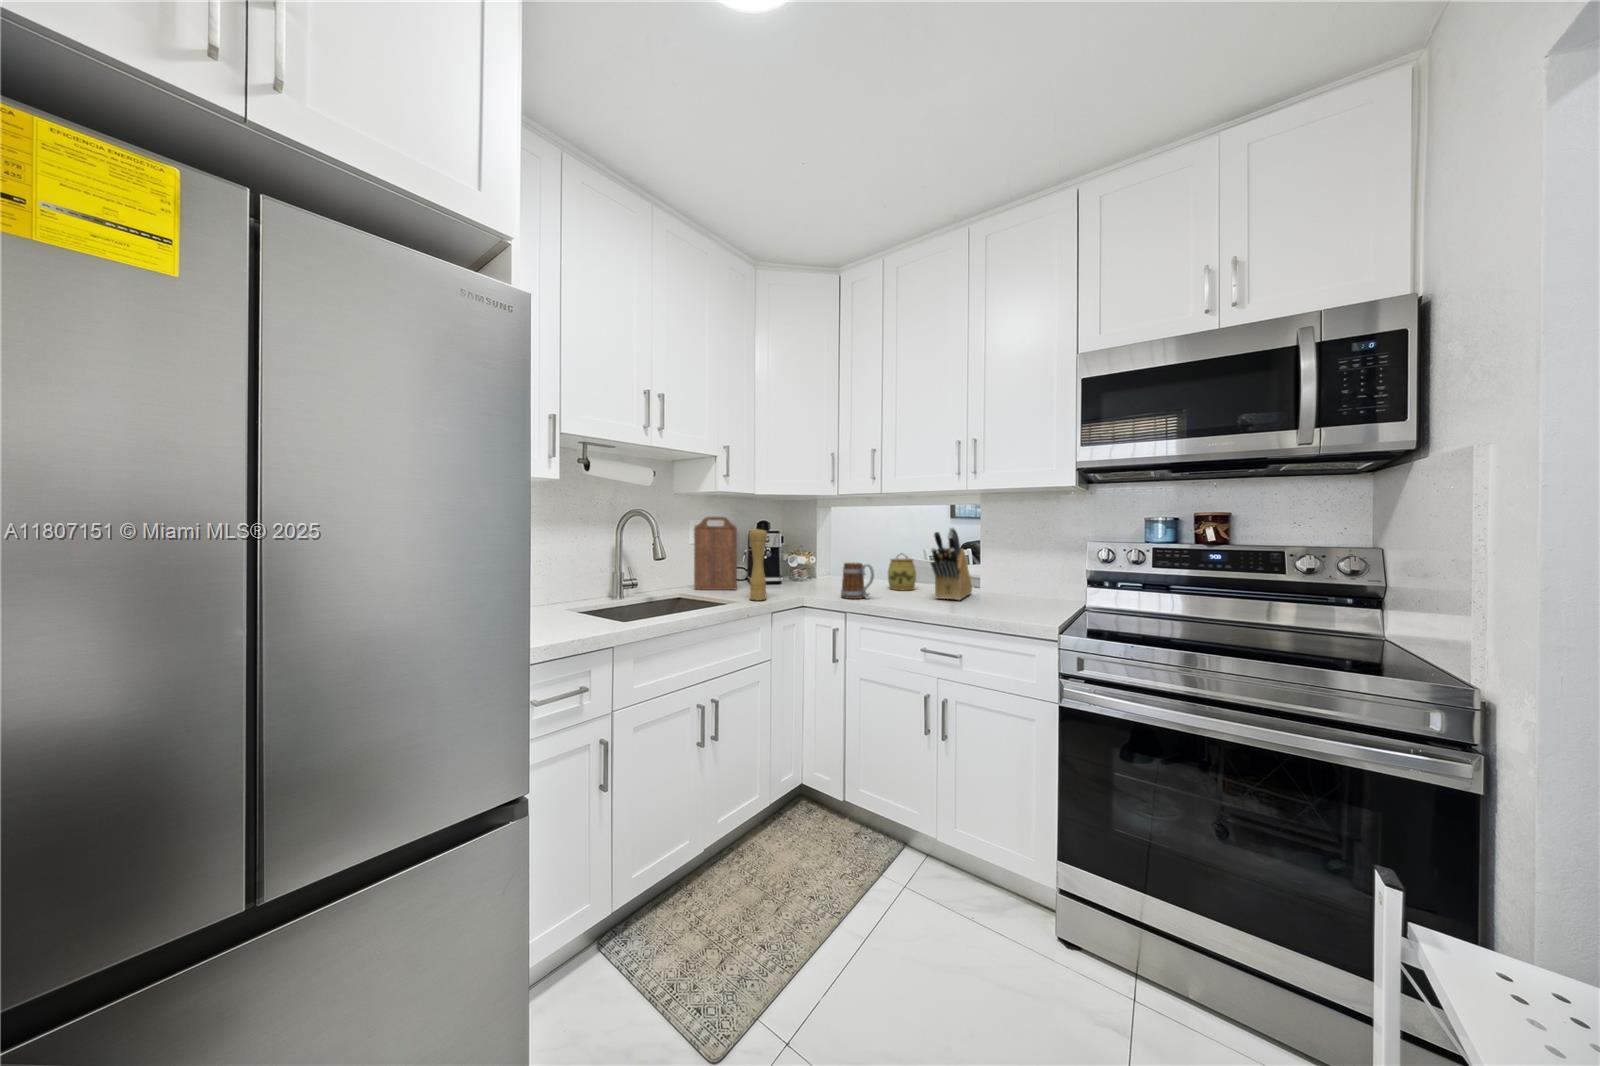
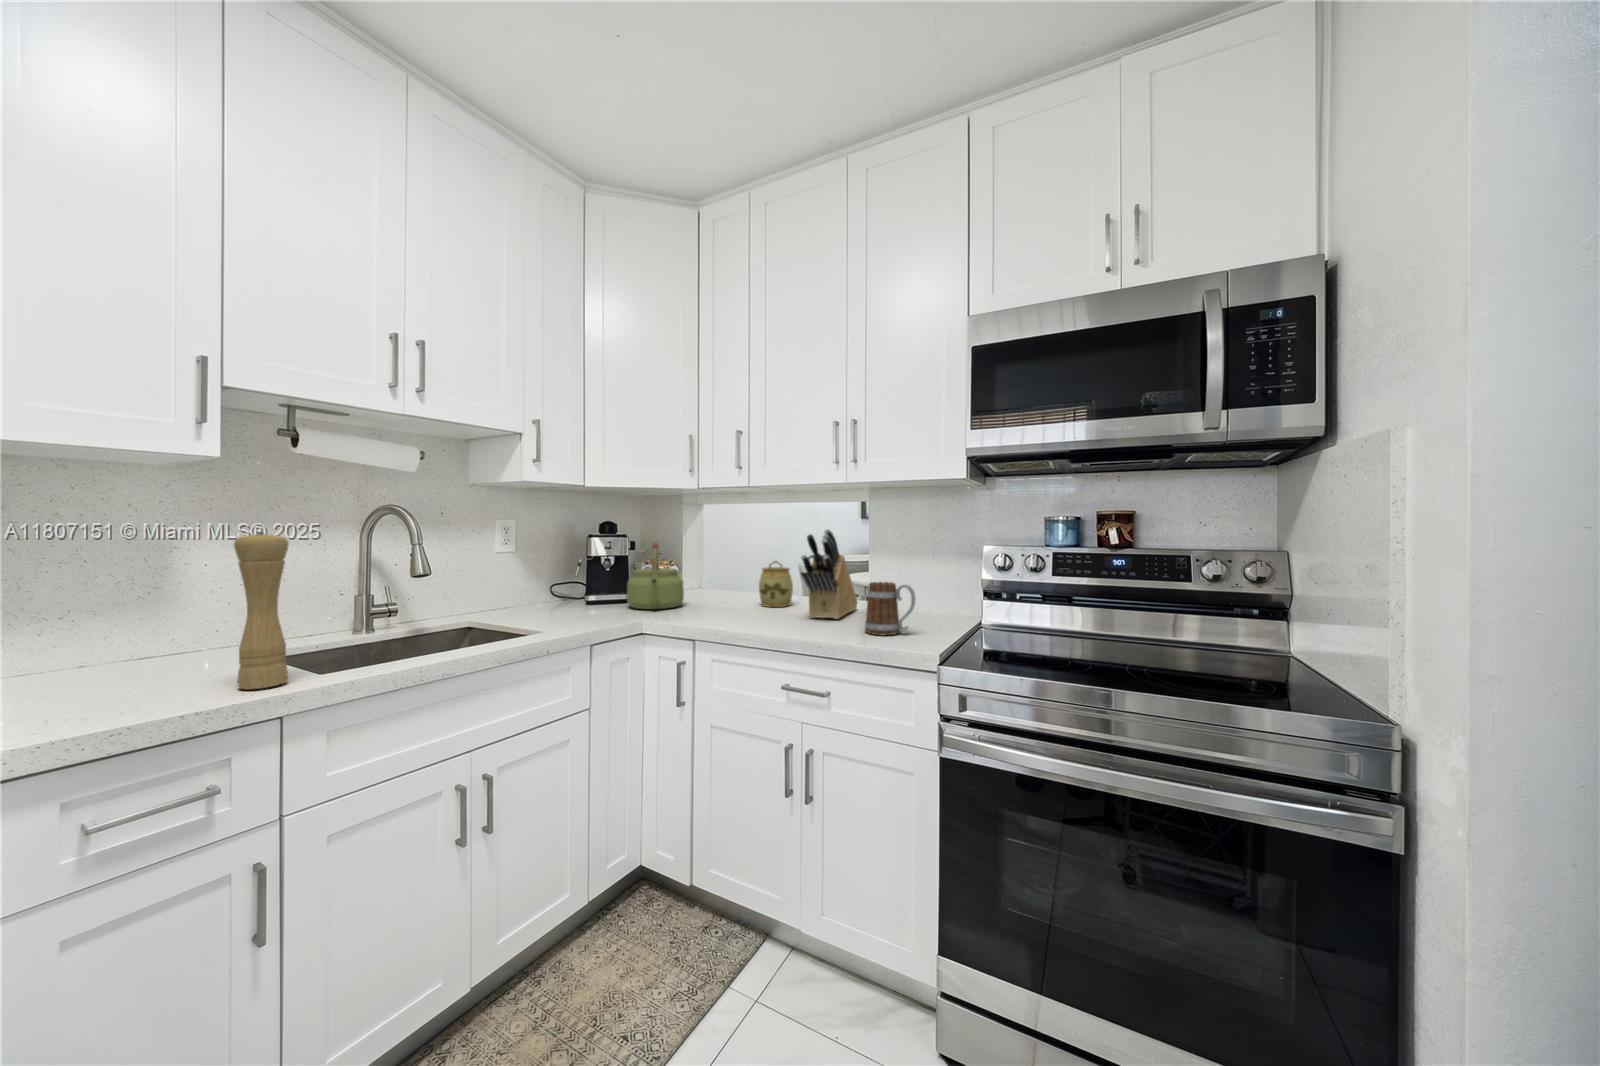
cutting board: present [694,517,737,590] -> none [496,515,557,613]
pepper mill: present [749,529,767,600] -> present [234,532,288,689]
kettle: none [786,538,829,590] -> present [627,543,684,609]
mug: present [841,563,874,599] -> present [865,582,915,635]

